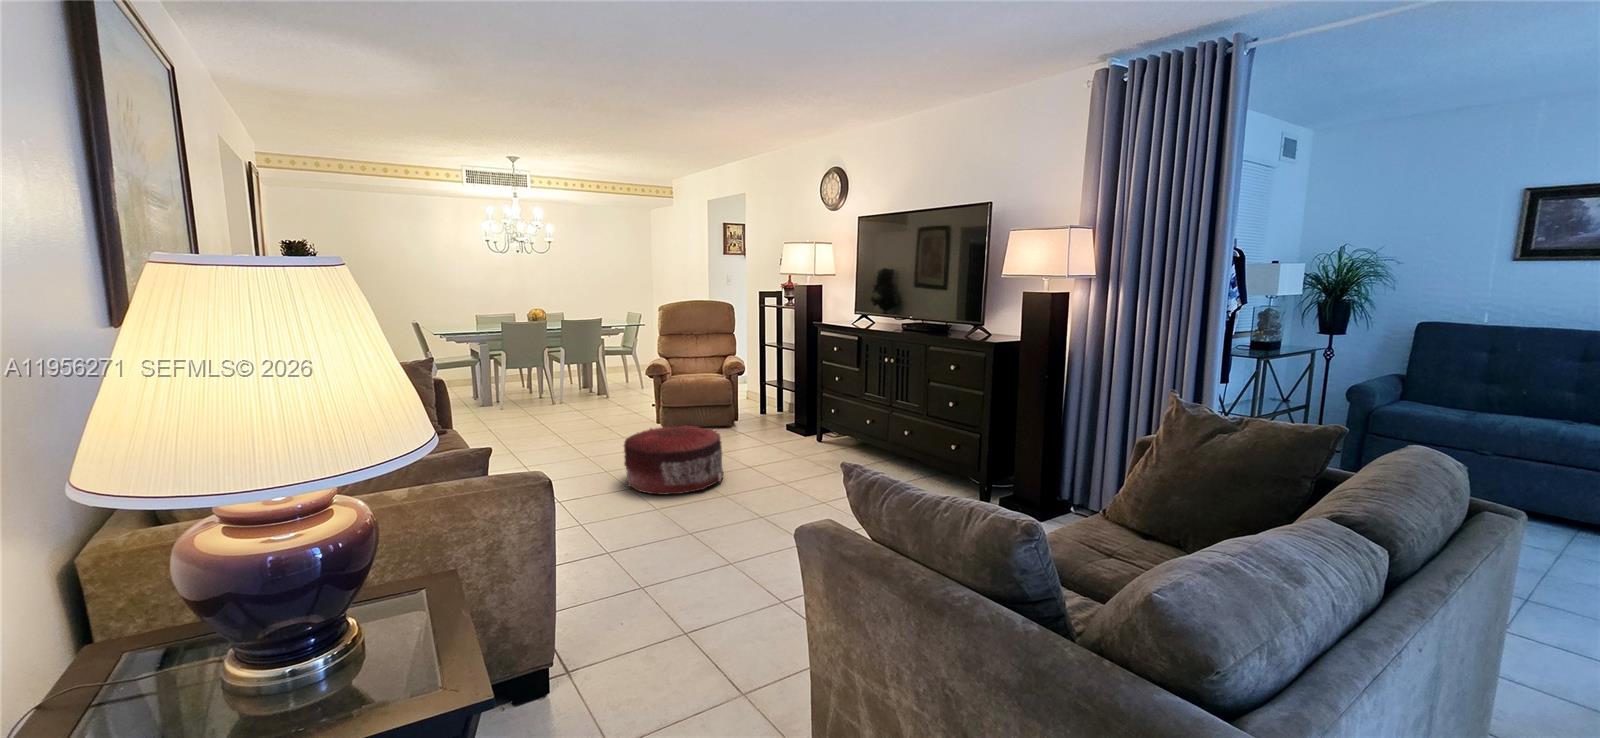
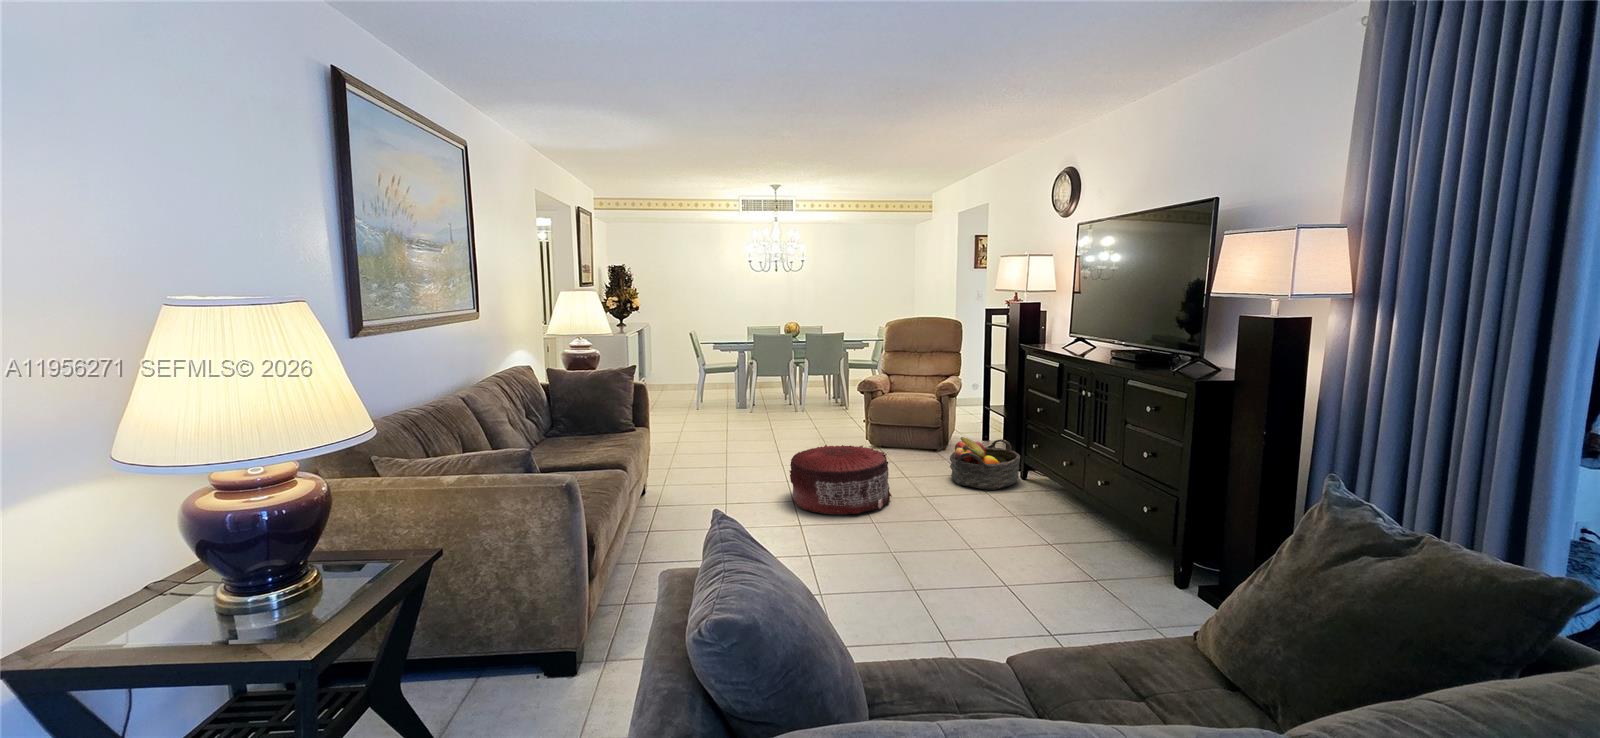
basket: none [758,408,820,454] -> present [950,437,1020,490]

